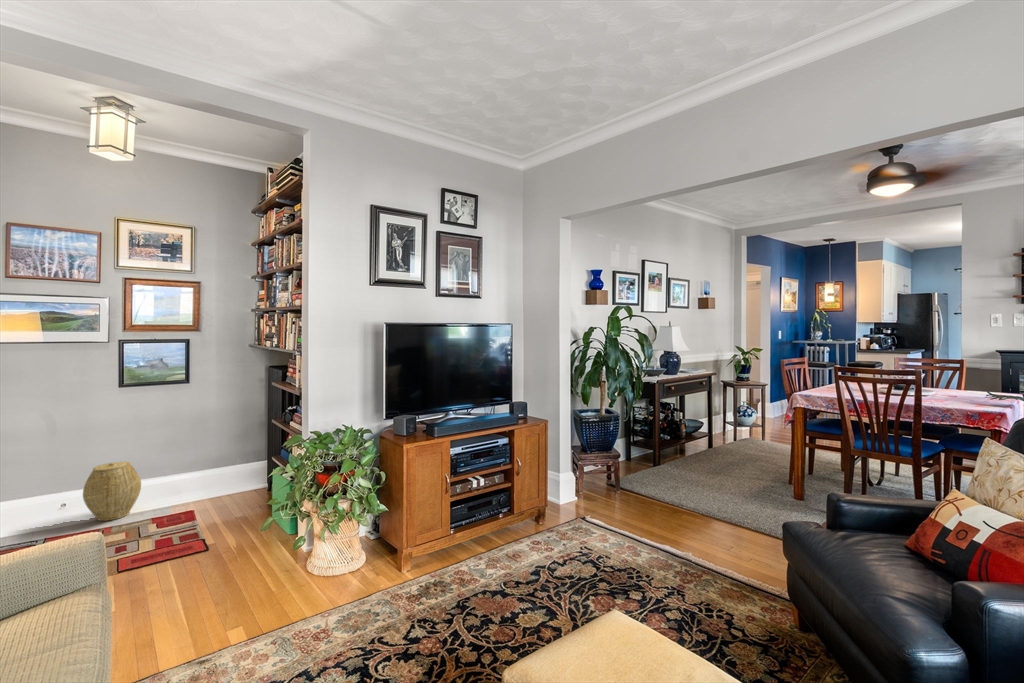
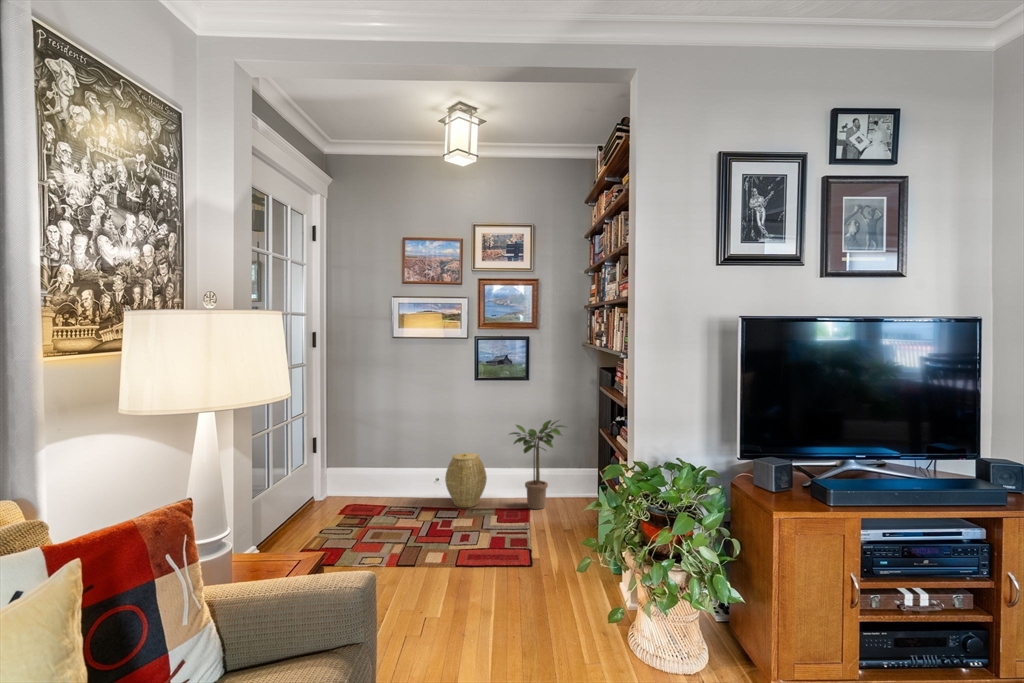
potted plant: none [169,414,238,503] -> present [510,420,565,509]

